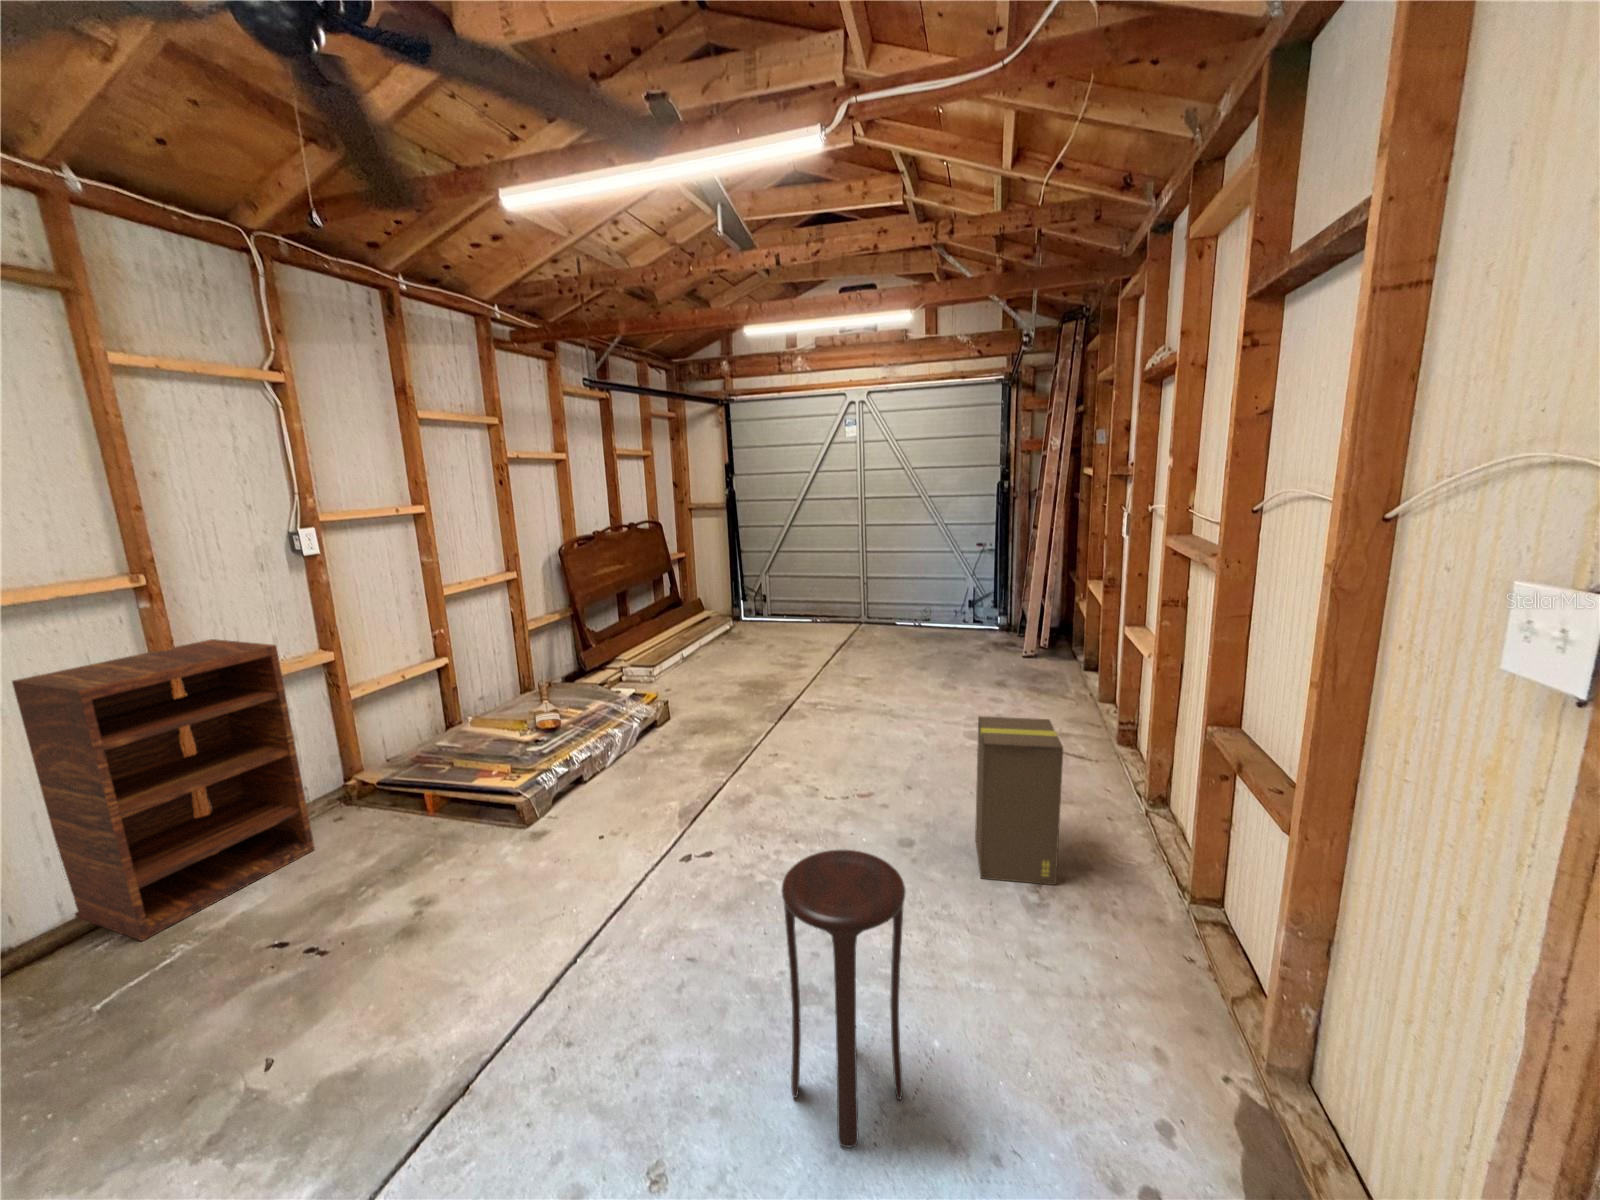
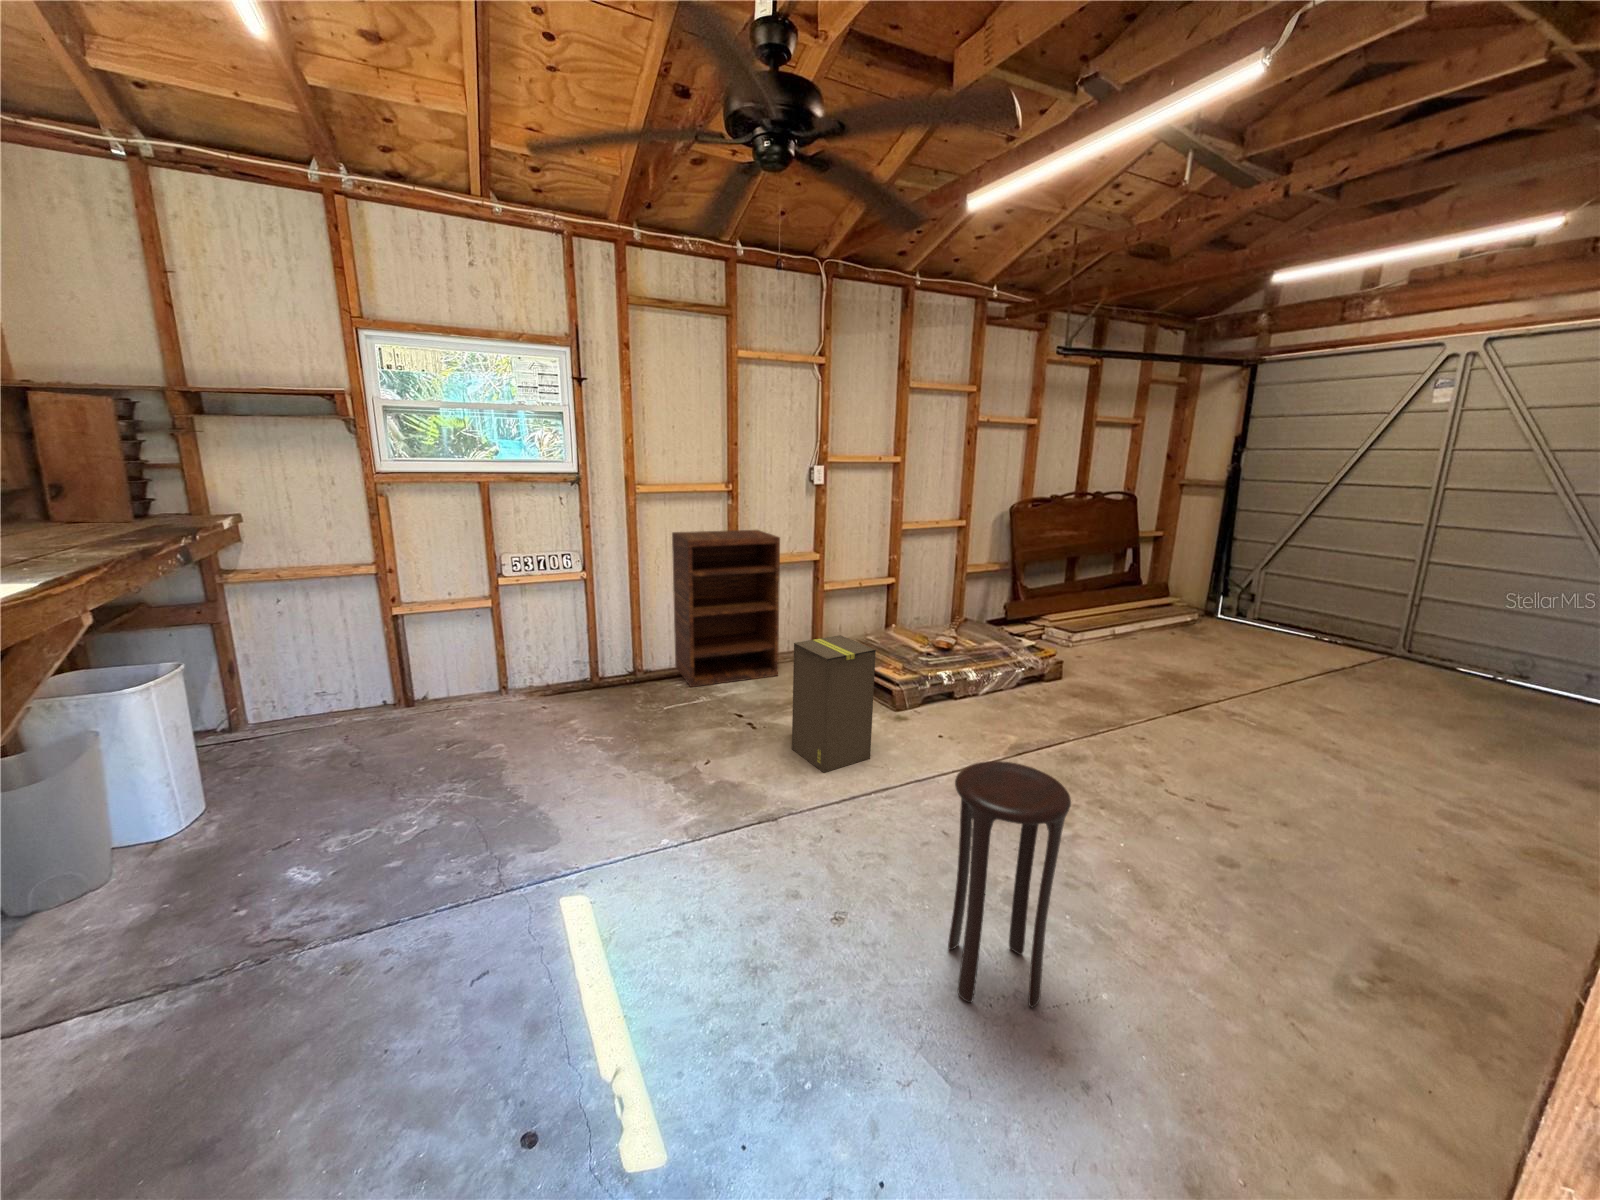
cardboard box: present [975,716,1063,885] -> present [792,635,876,773]

